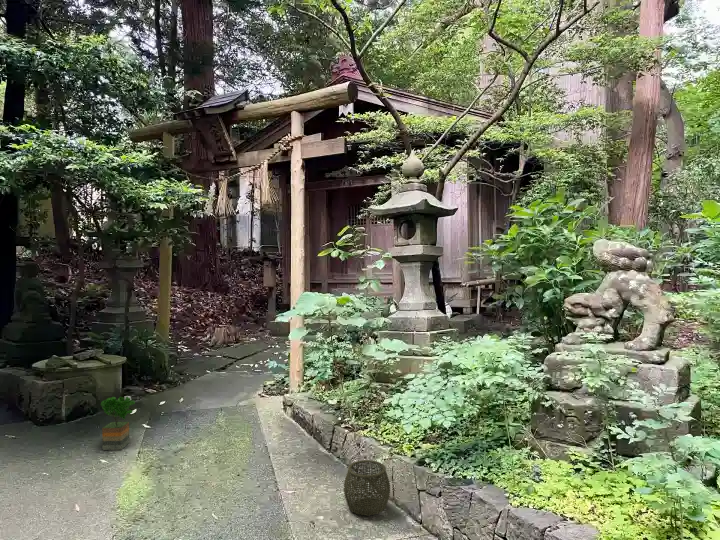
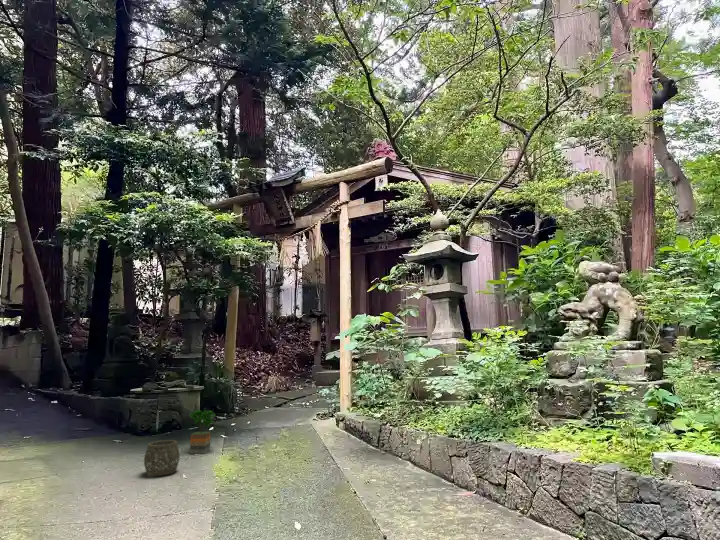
woven basket: present [344,460,390,516] -> present [144,440,180,476]

